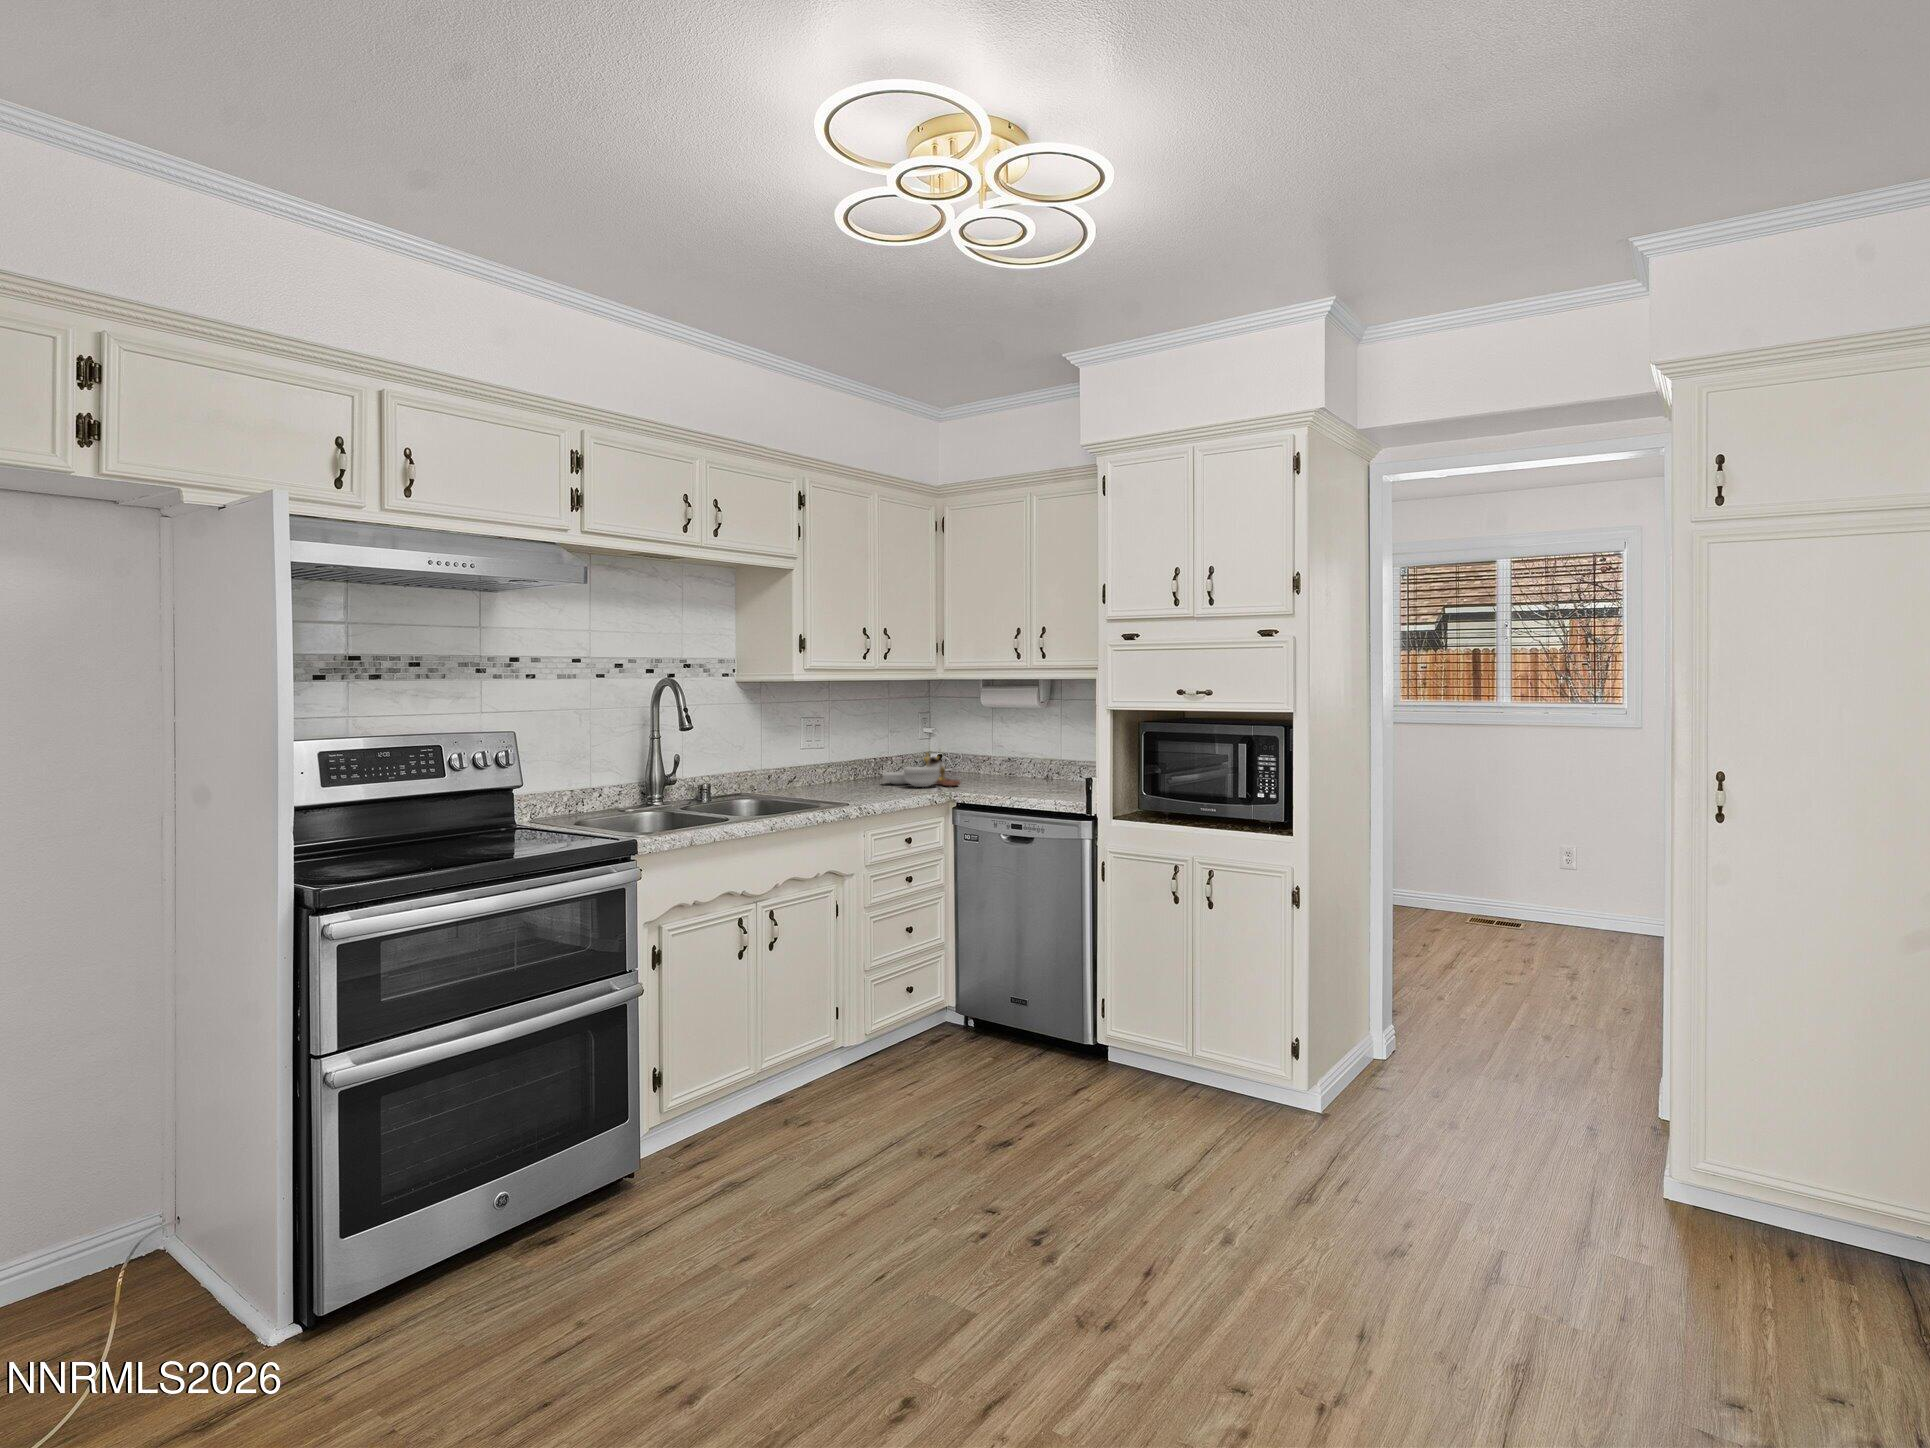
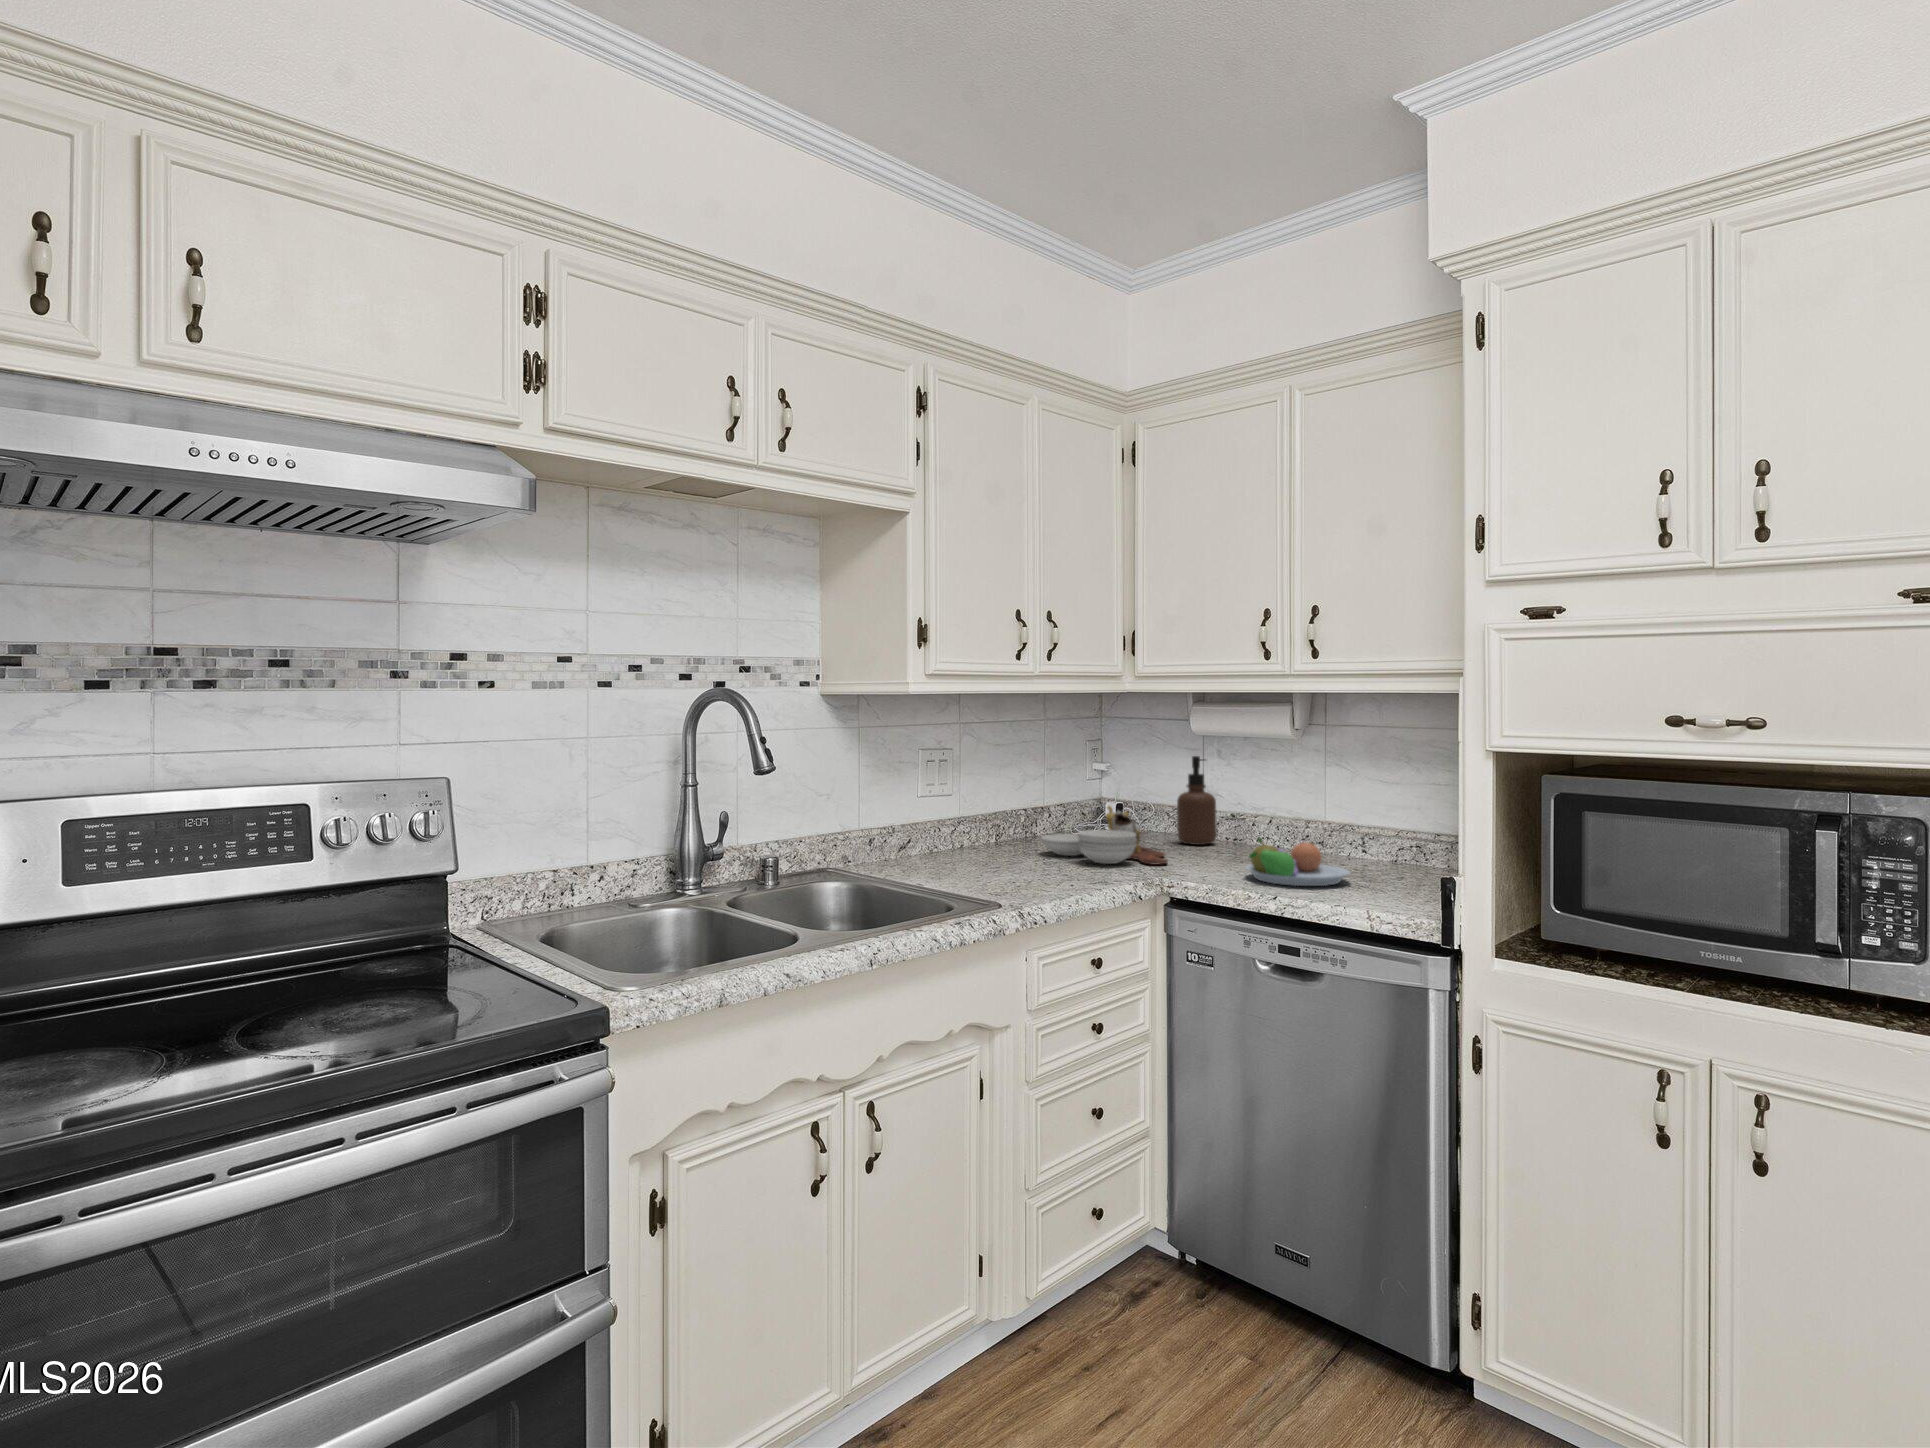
soap dispenser: none [974,720,998,778] -> present [1177,756,1217,845]
fruit bowl: none [1000,766,1059,792] -> present [1246,838,1349,886]

